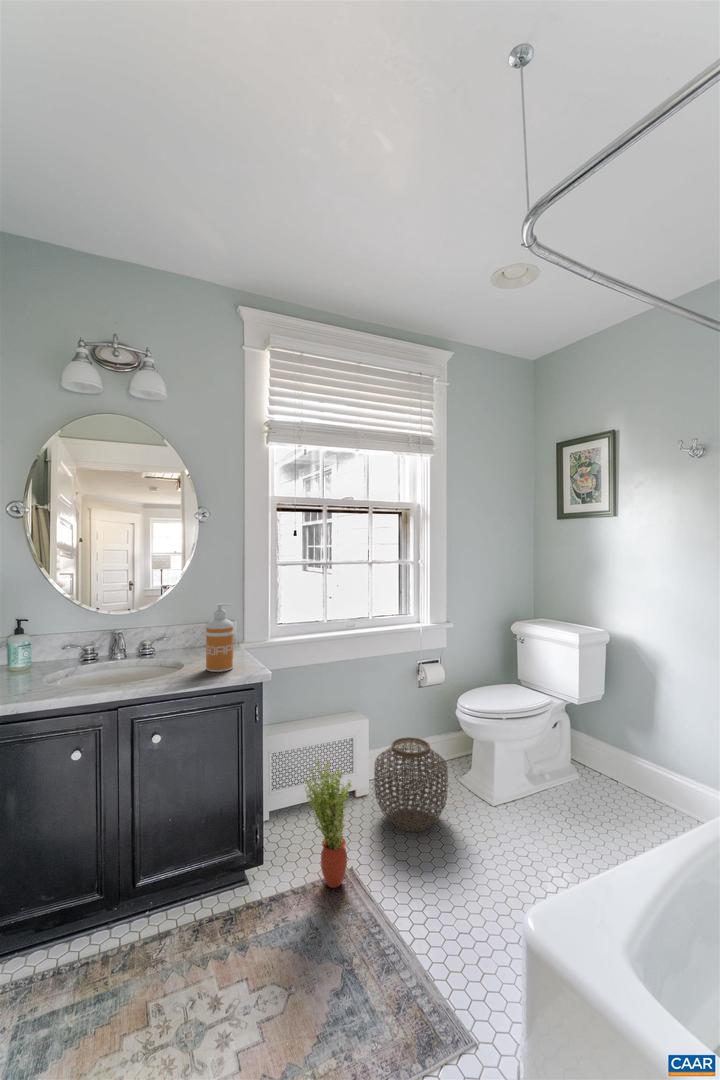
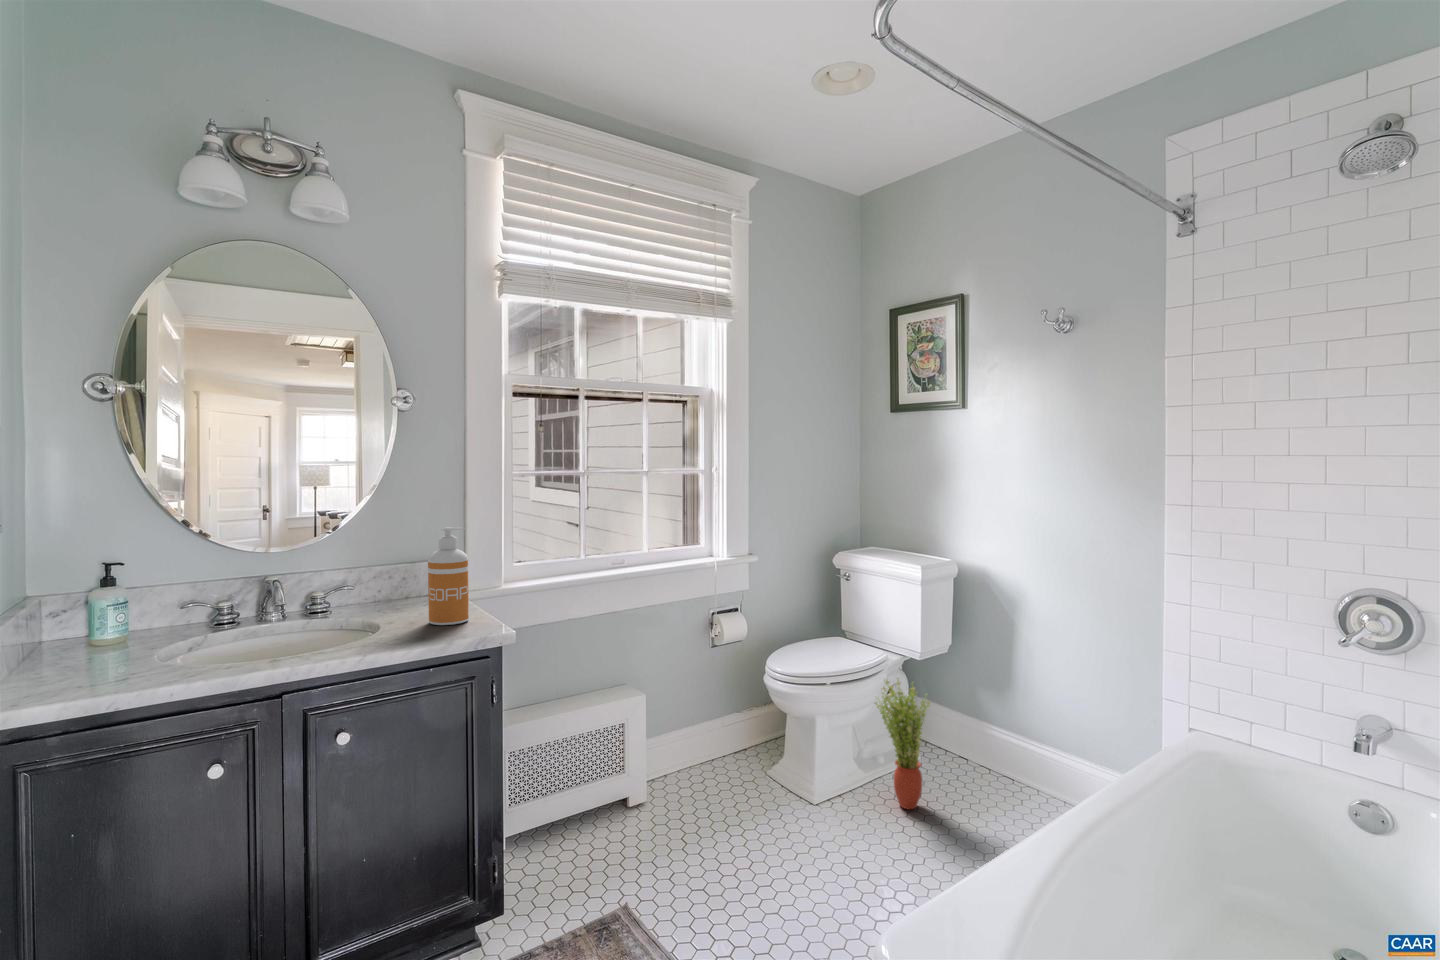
woven basket: present [374,737,448,832] -> none [662,710,761,833]
potted plant: present [304,761,352,888] -> present [876,680,930,809]

